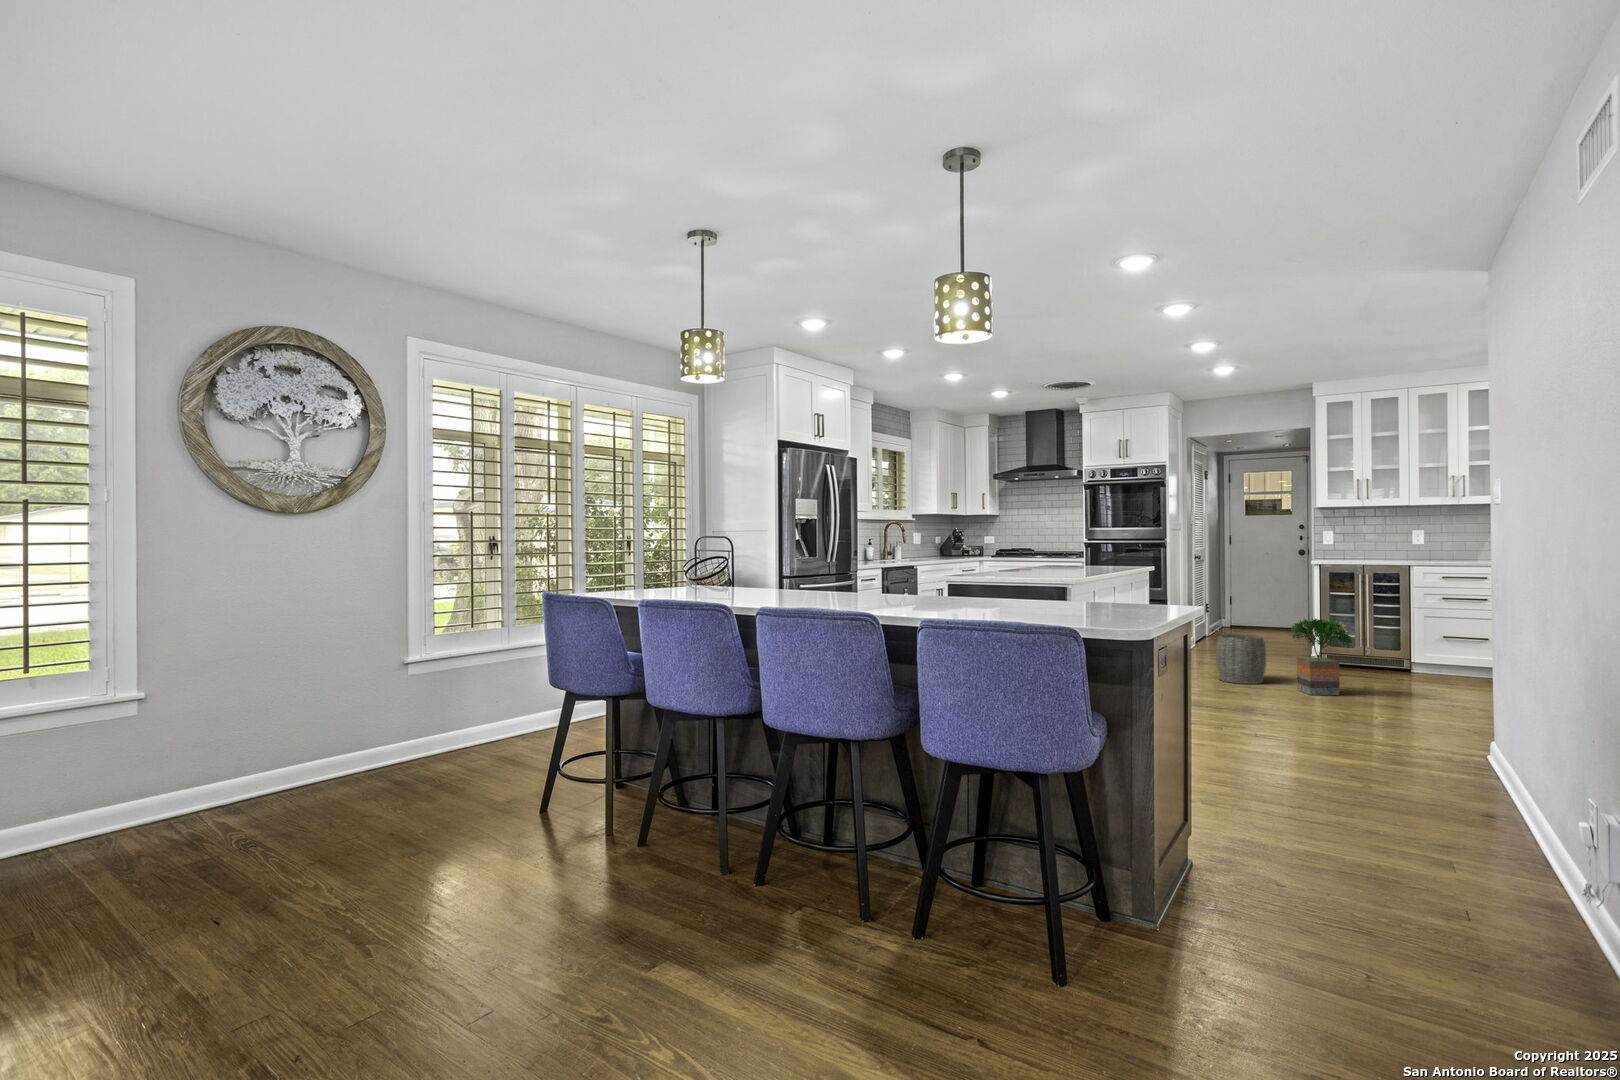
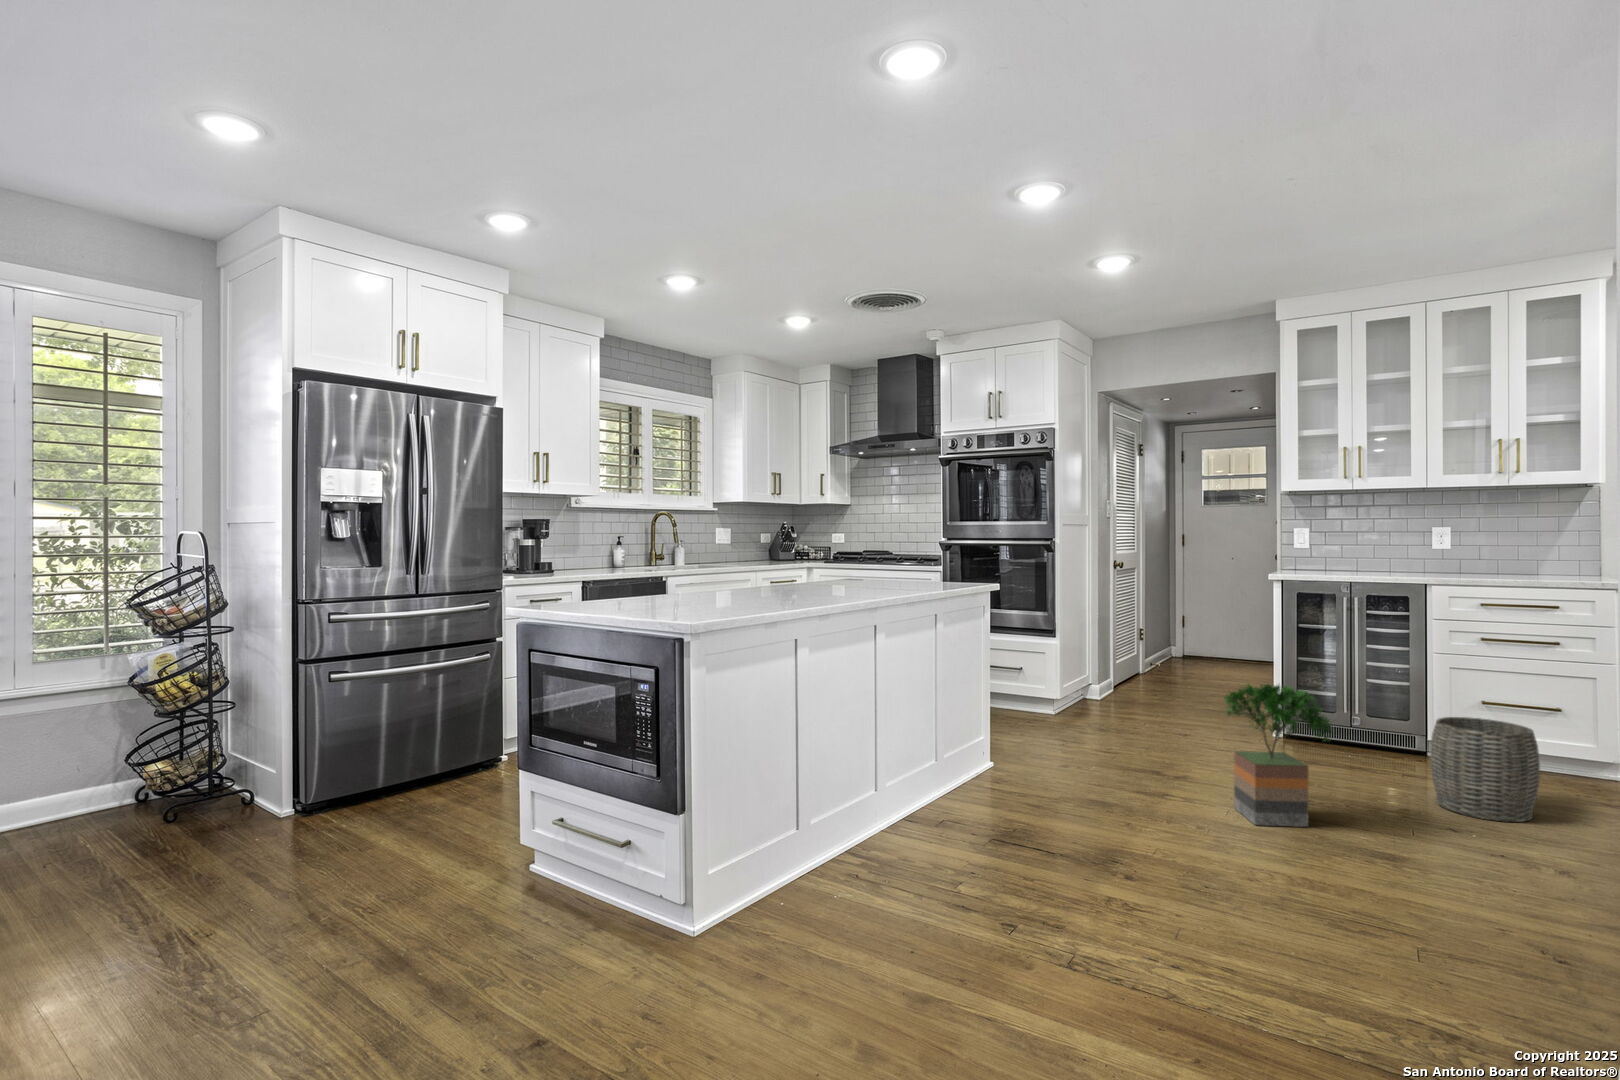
woven basket: present [1216,634,1266,684] -> present [1430,717,1540,822]

